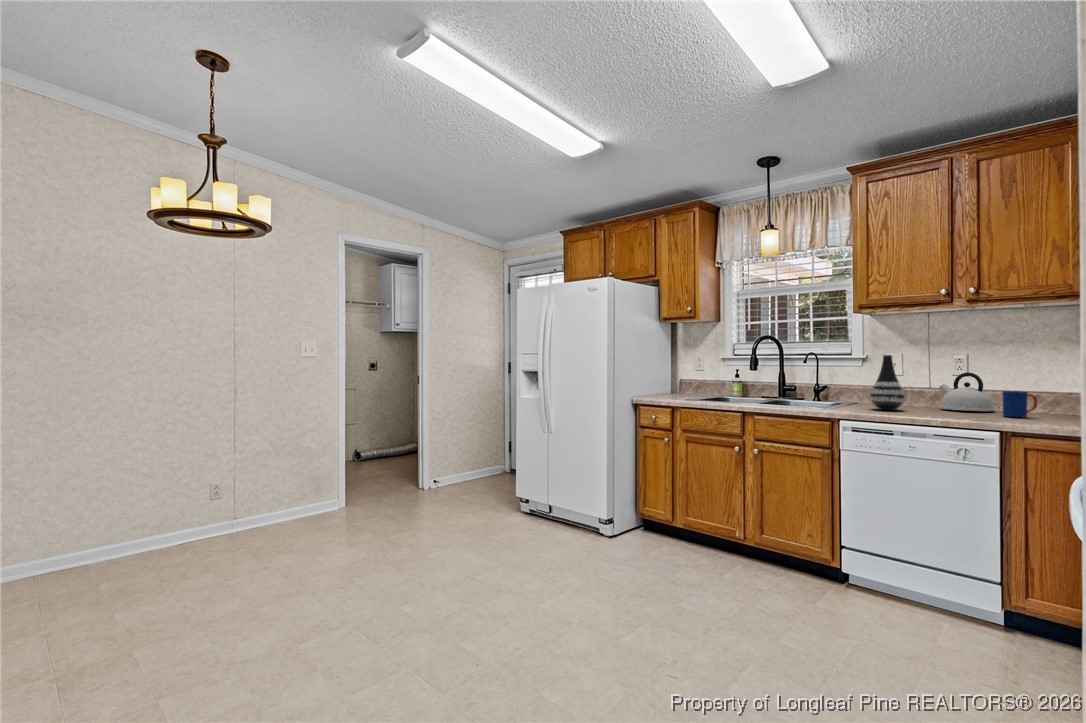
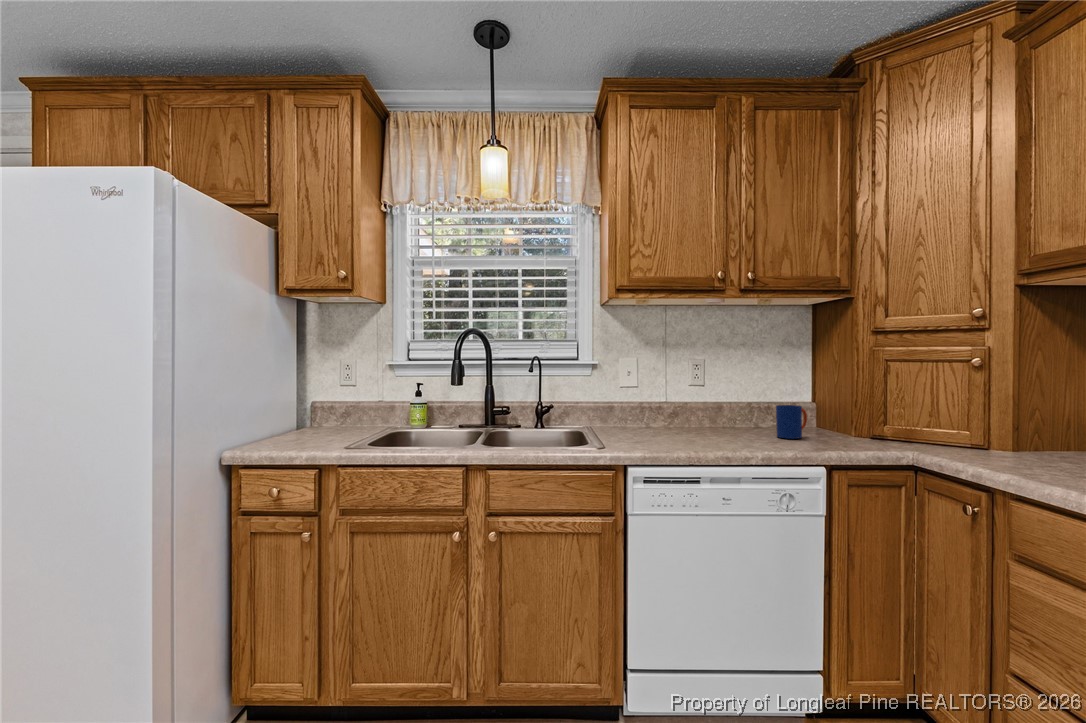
vase: present [870,355,905,410] -> none [635,361,678,441]
kettle: present [939,372,995,411] -> none [686,382,749,432]

